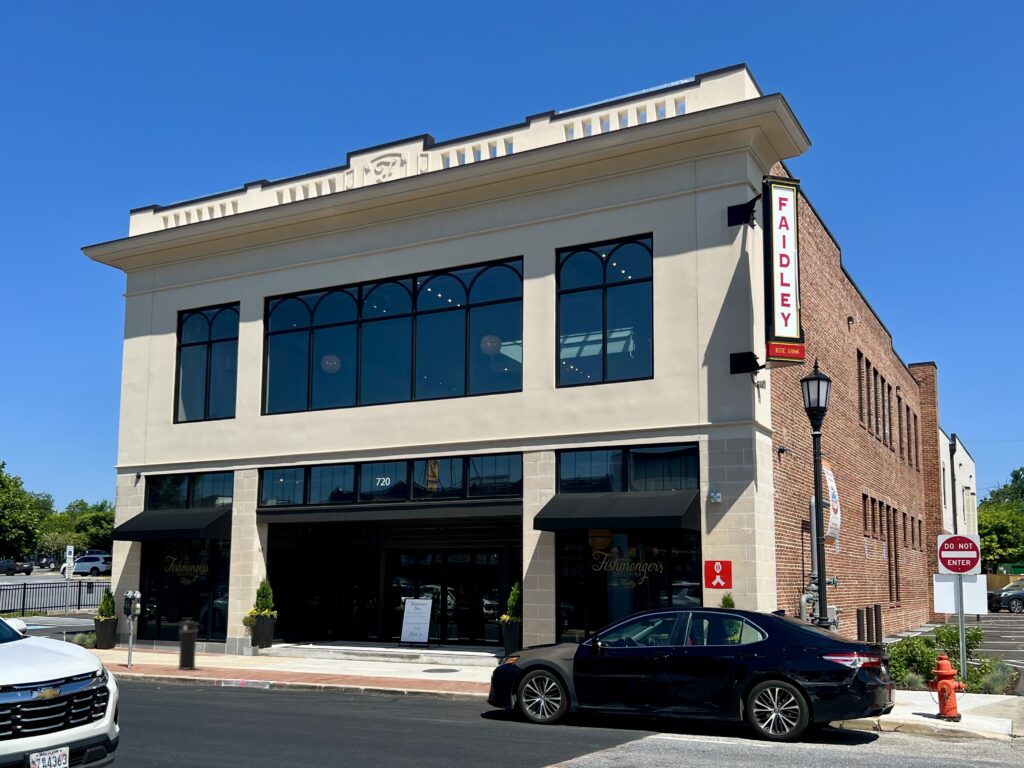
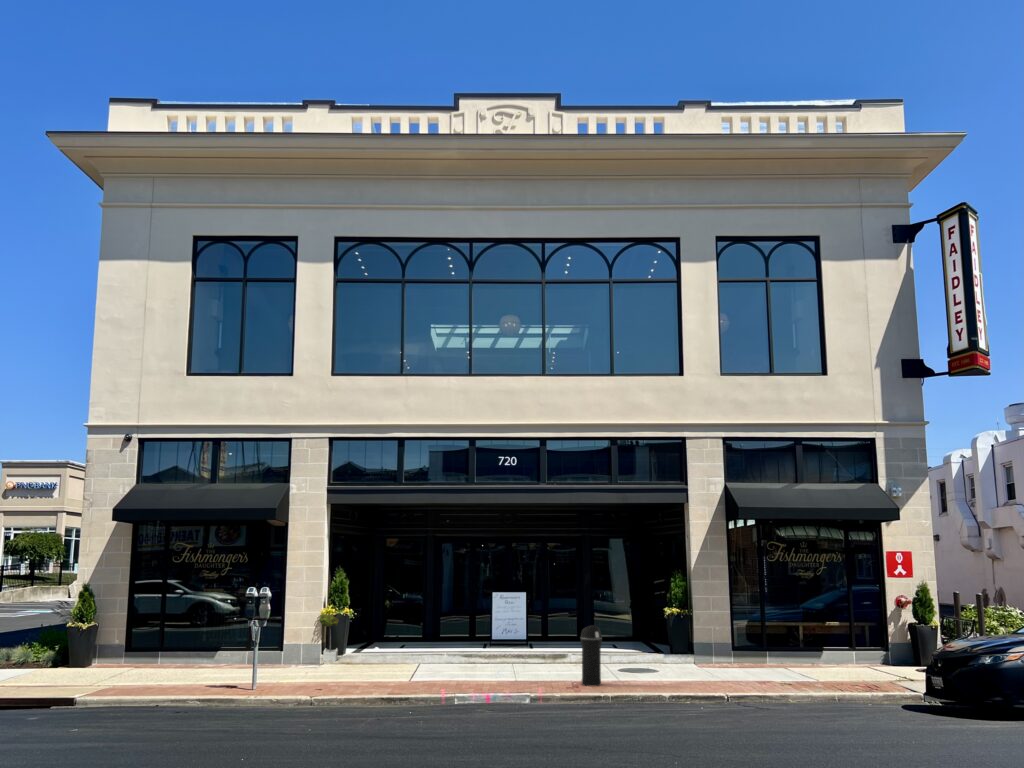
trash can: present [179,620,198,669] -> present [581,625,602,686]

